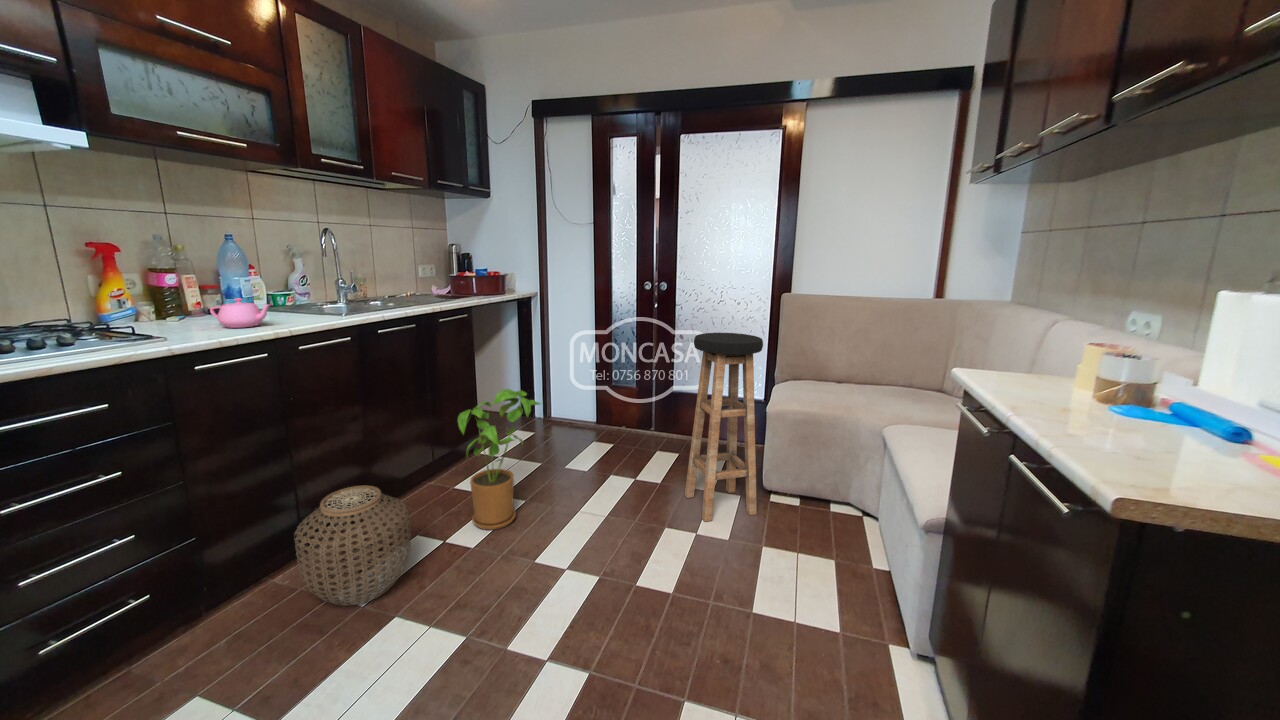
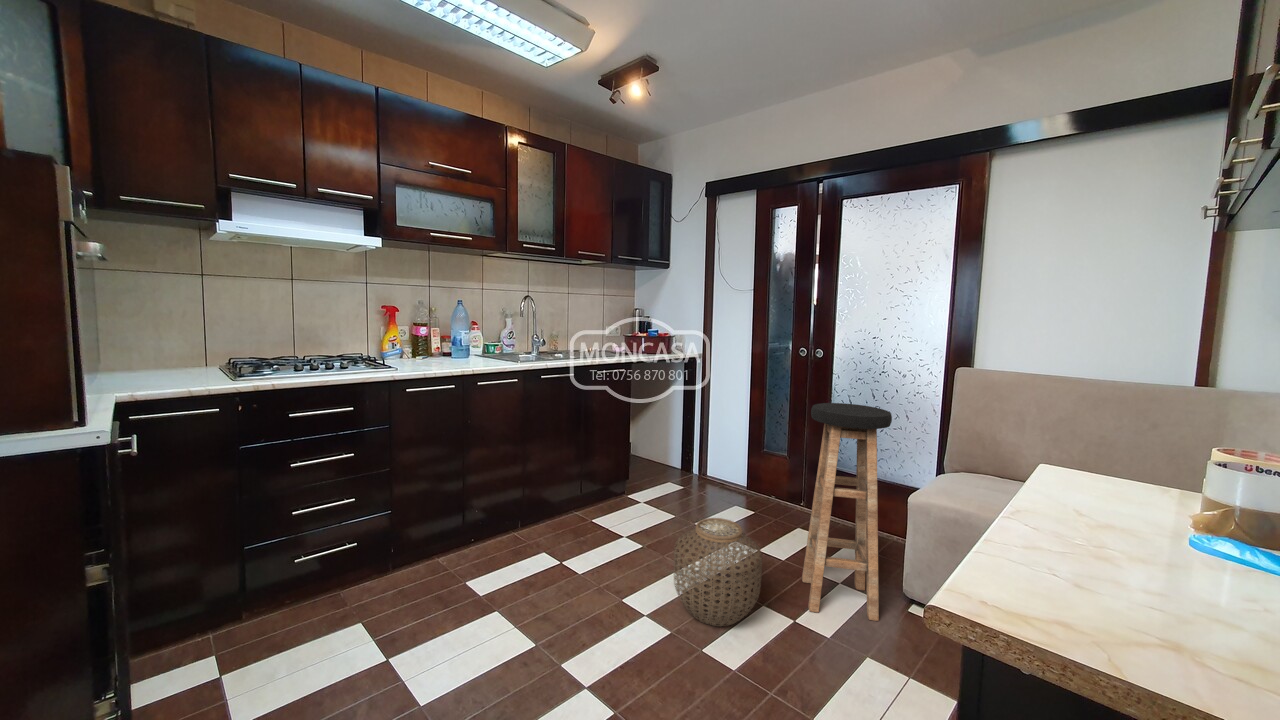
teapot: present [210,298,269,328] -> none [433,345,467,365]
house plant: present [458,389,540,530] -> none [584,435,658,564]
woven basket: present [295,486,411,606] -> present [674,518,762,626]

